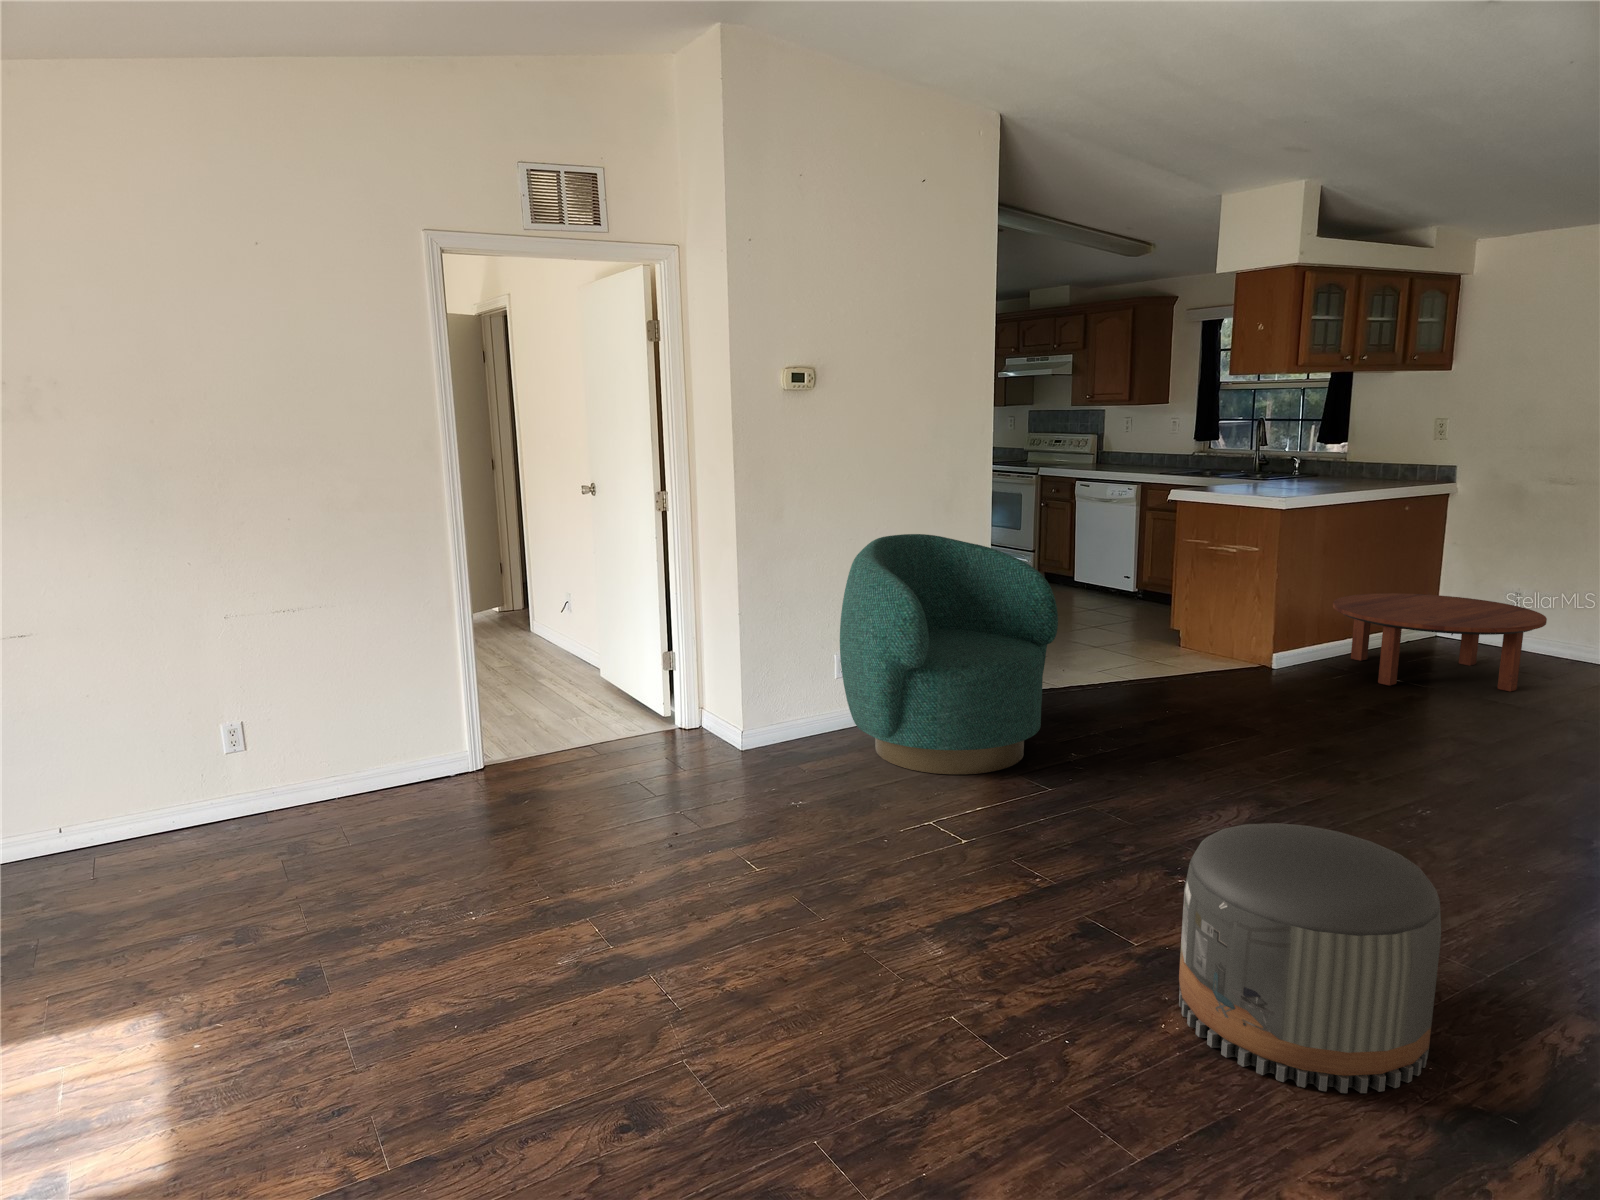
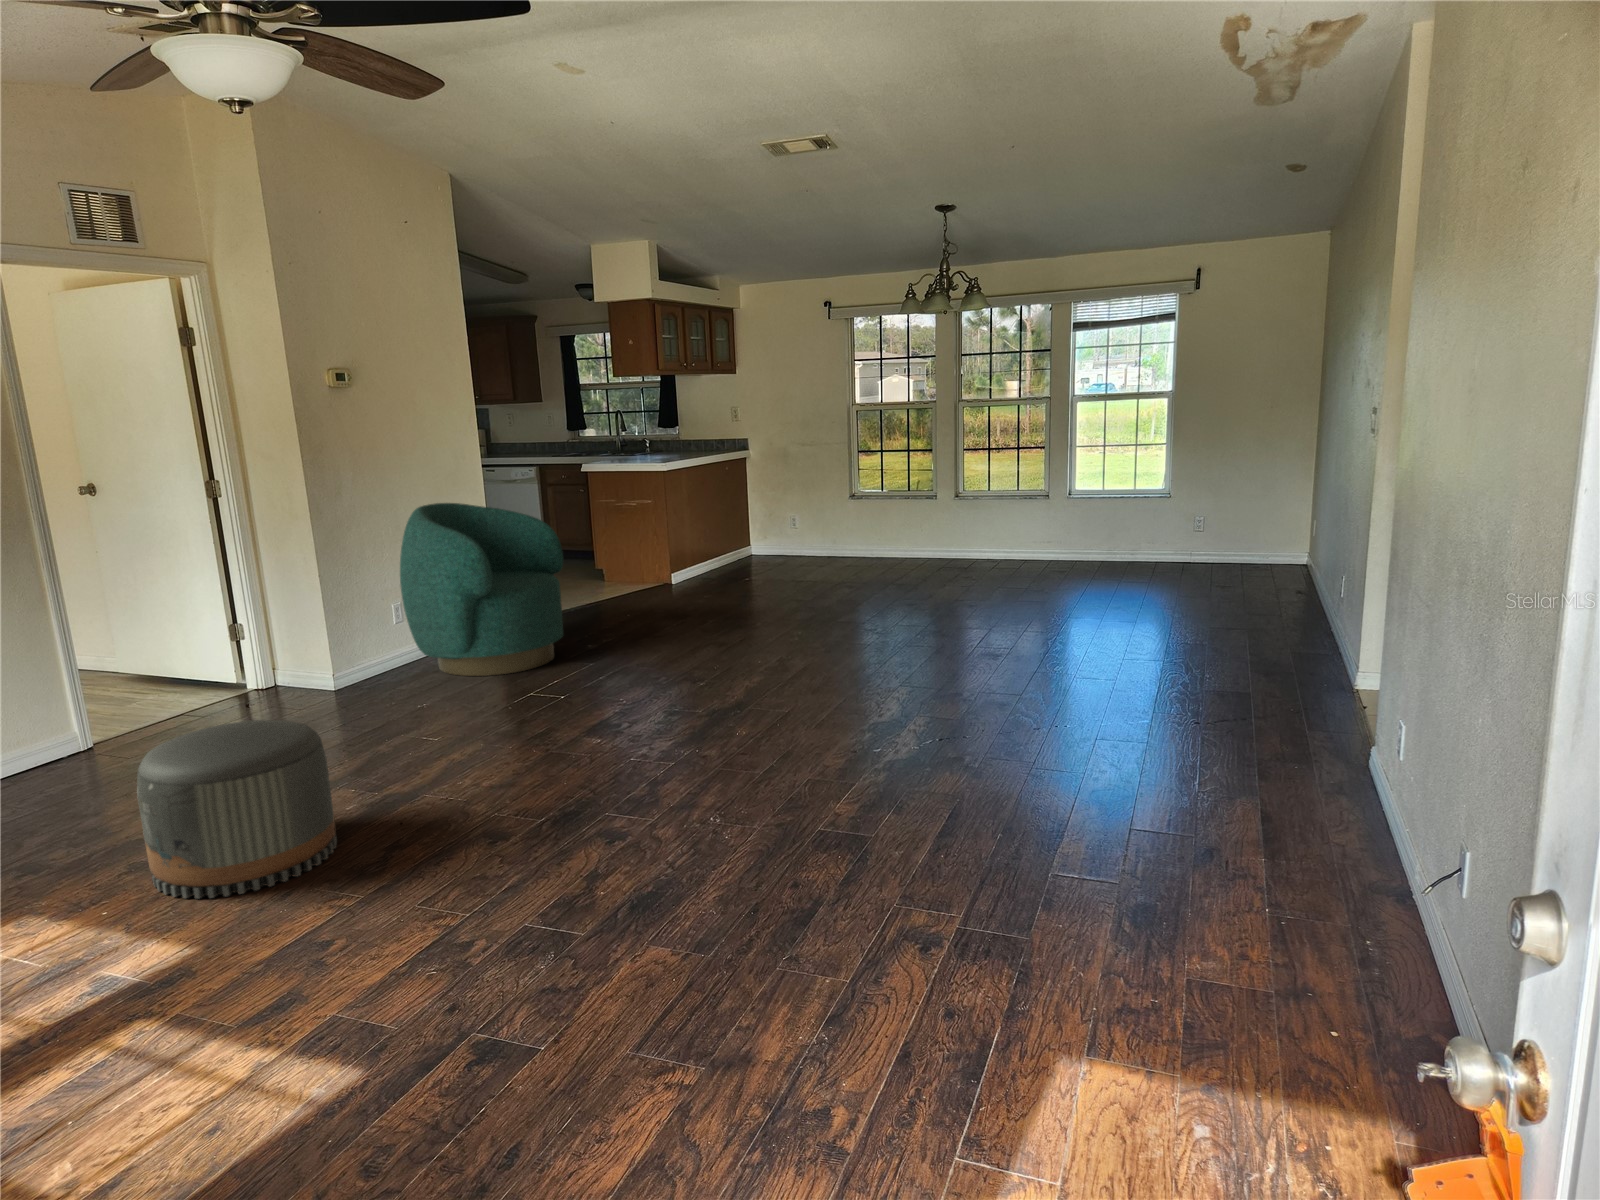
coffee table: present [1333,593,1547,692] -> none [700,524,818,583]
pouf: present [1179,823,1441,1093] -> present [137,720,337,899]

